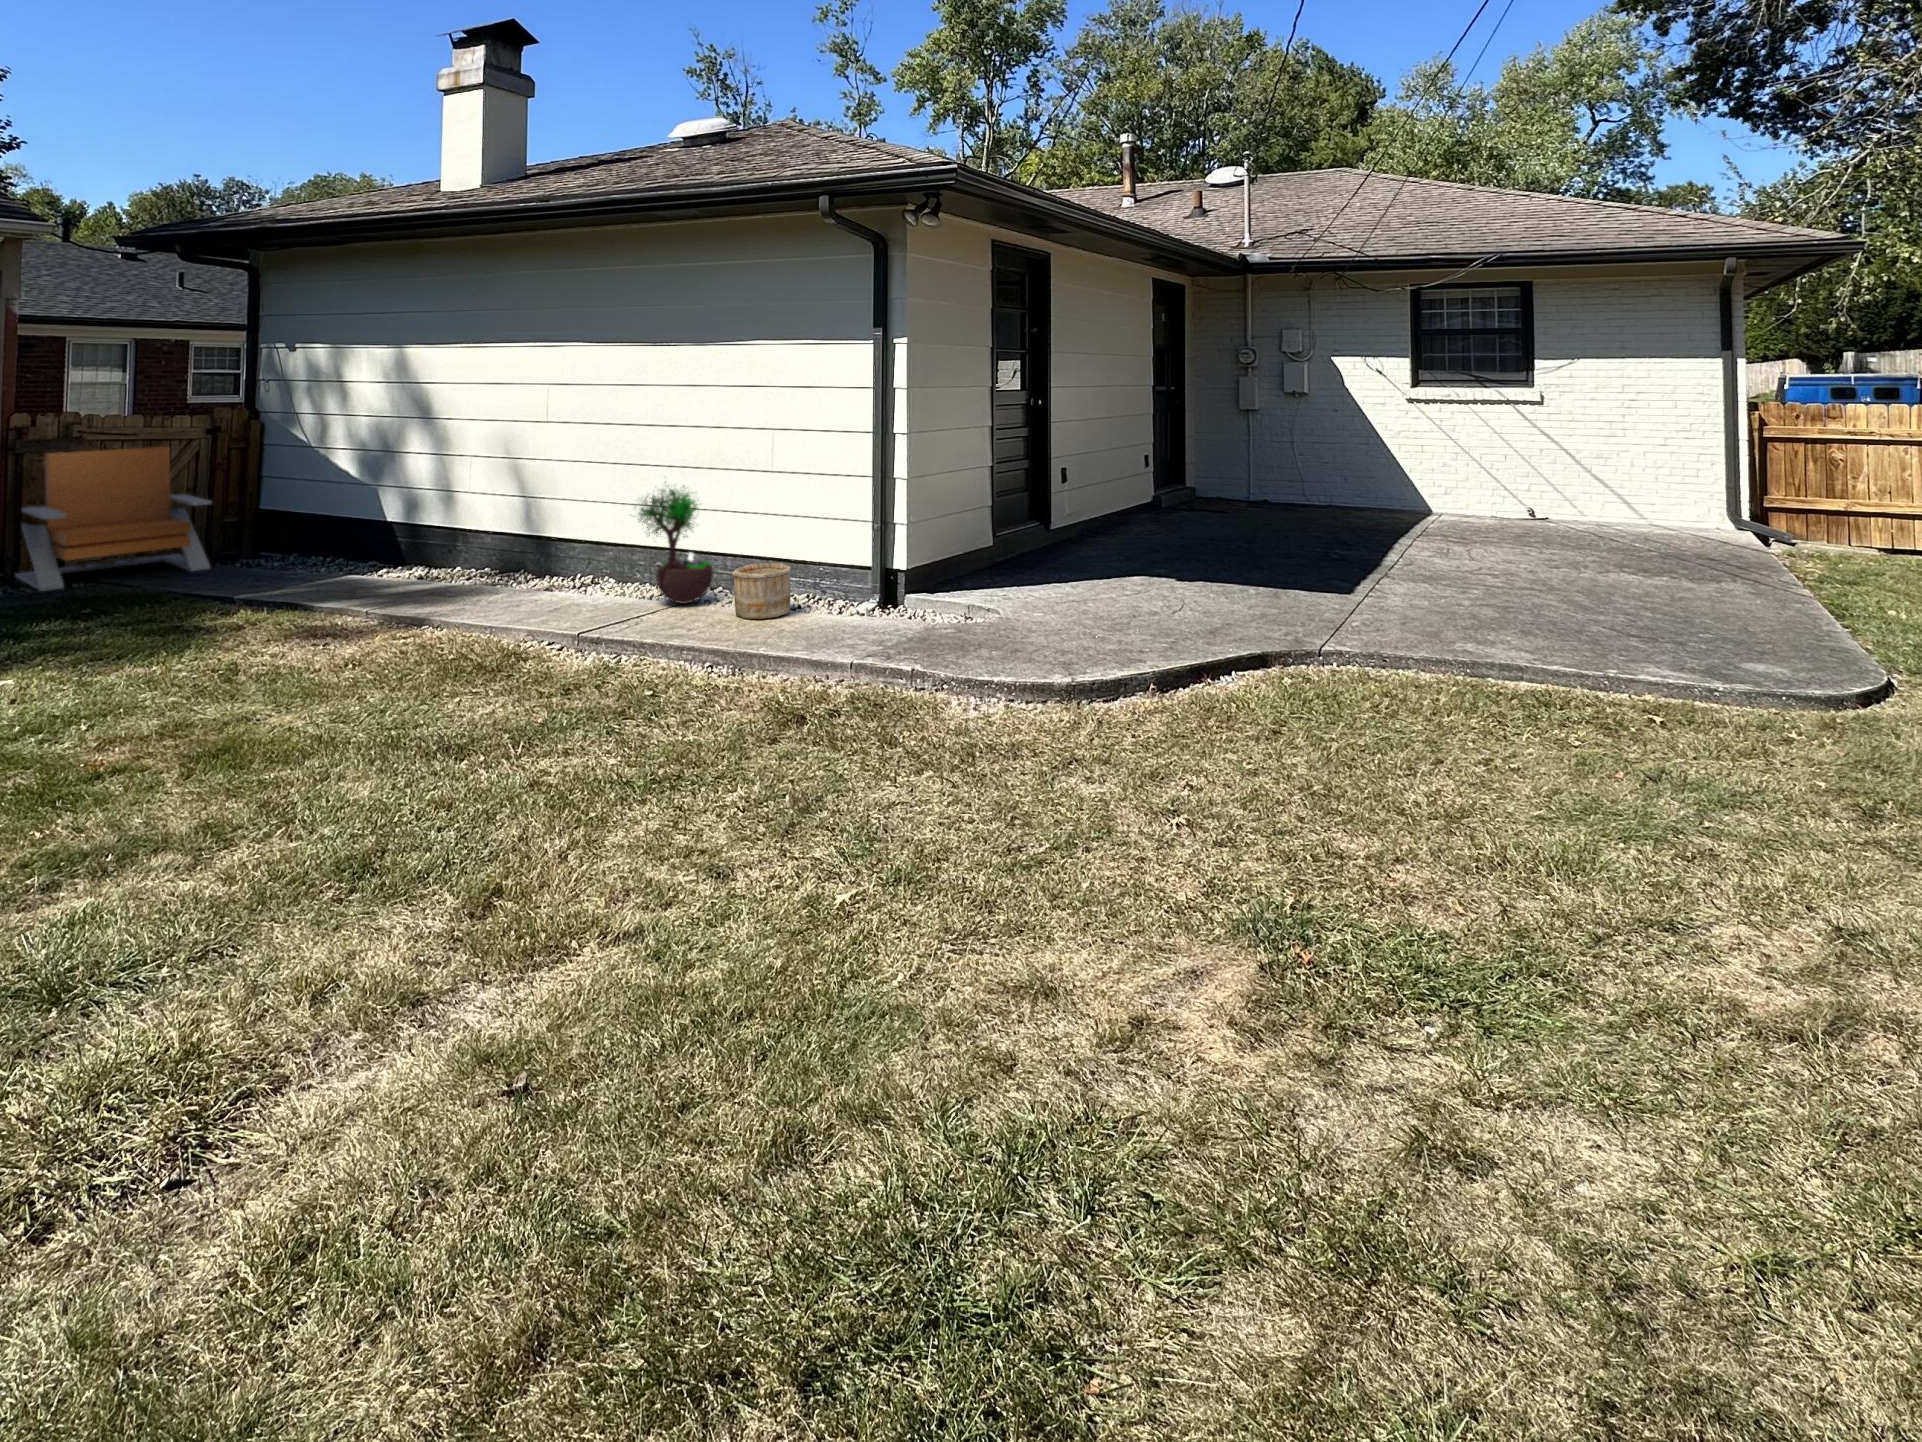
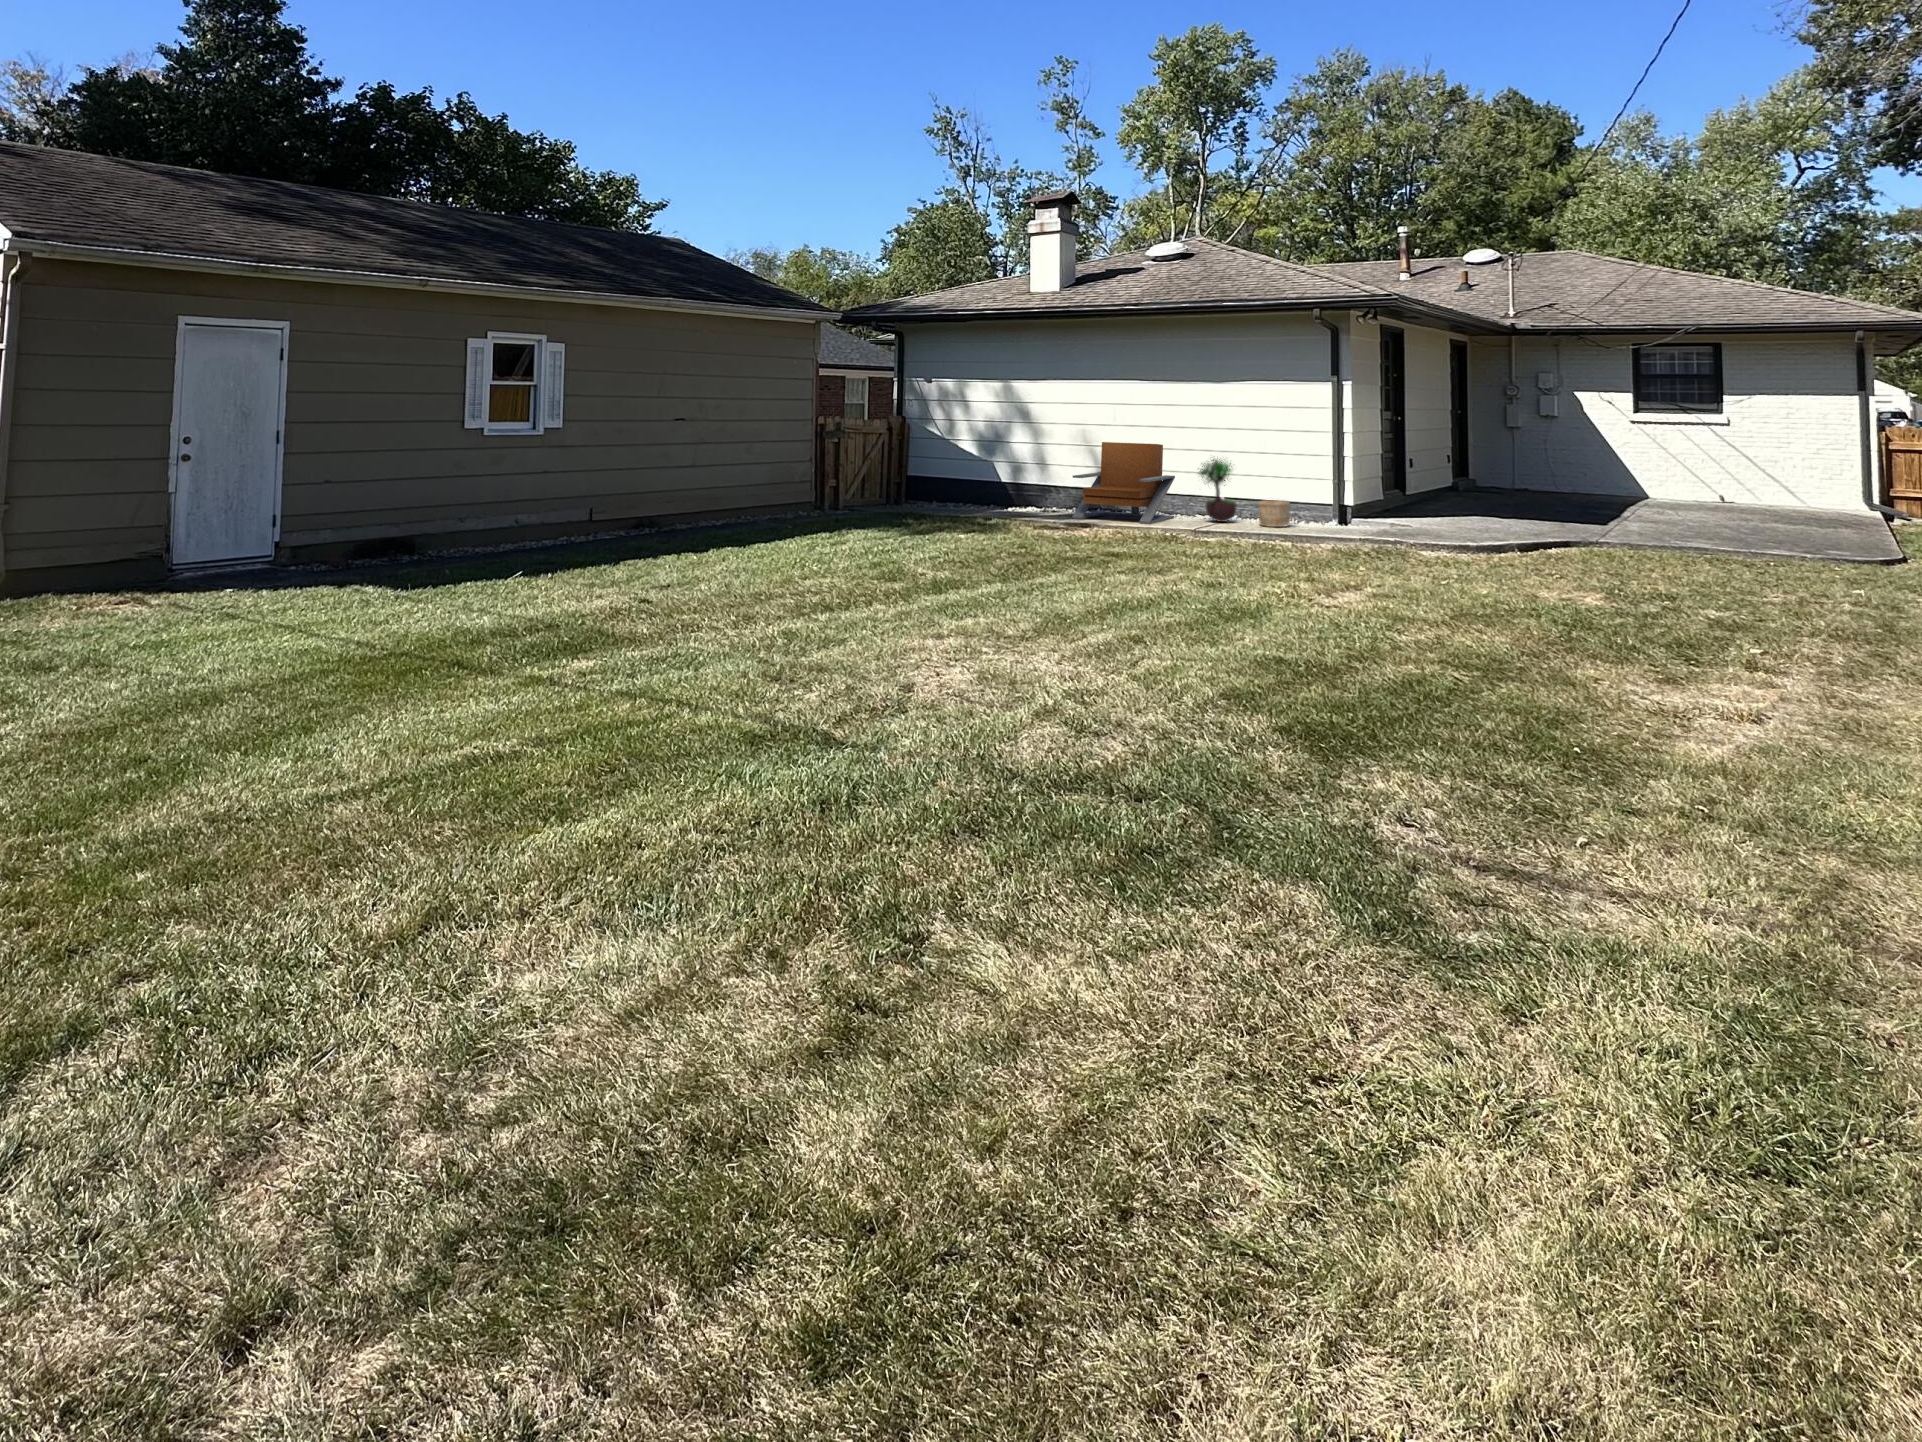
lounge chair: present [15,447,212,591] -> present [1072,442,1175,524]

